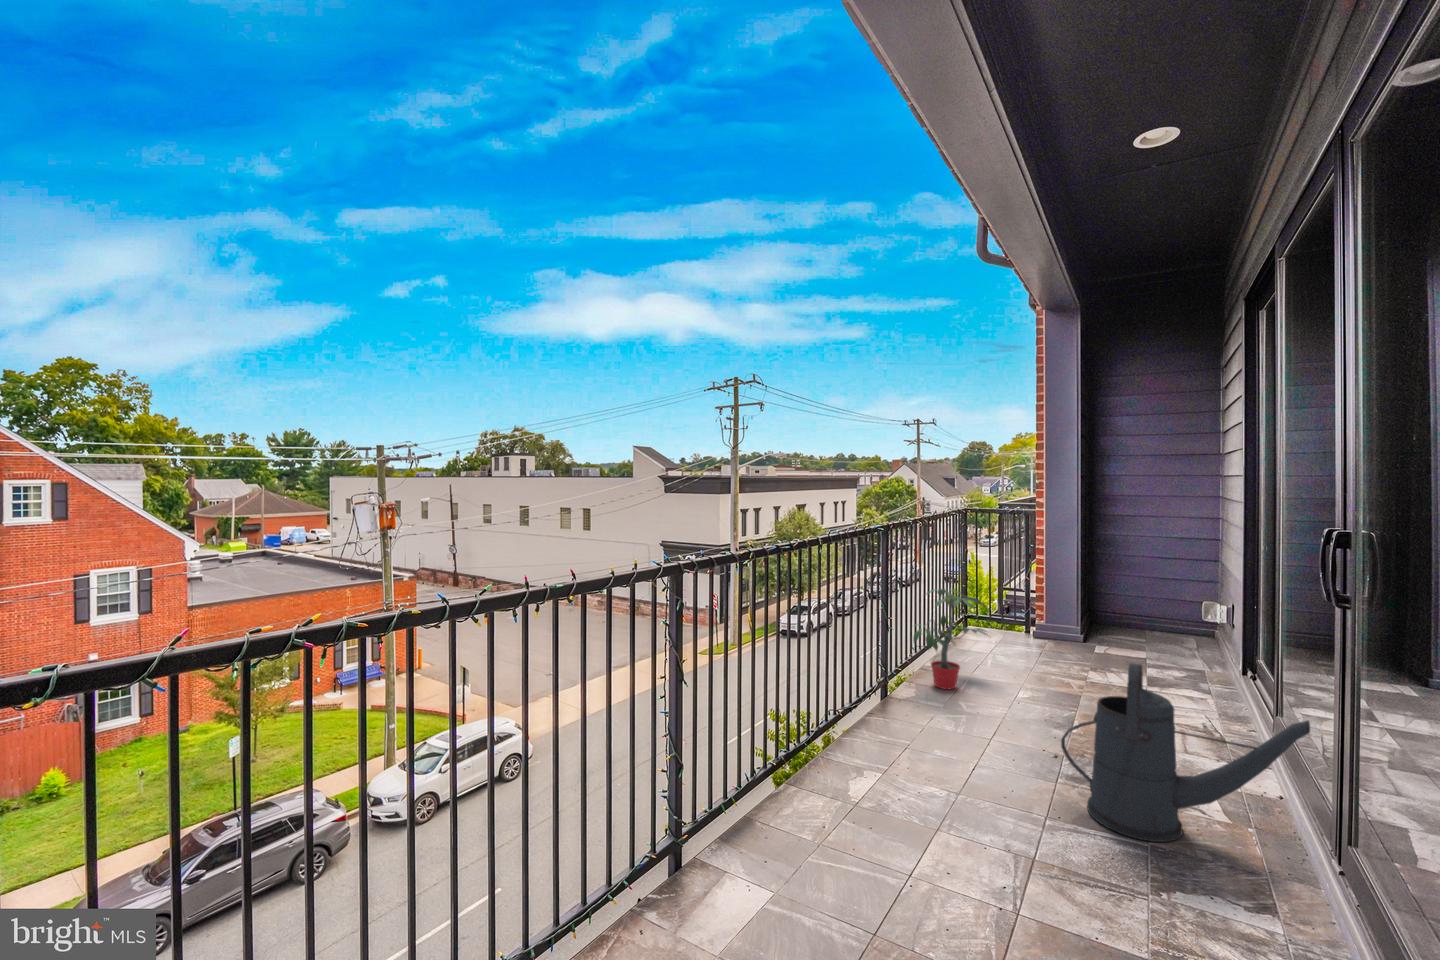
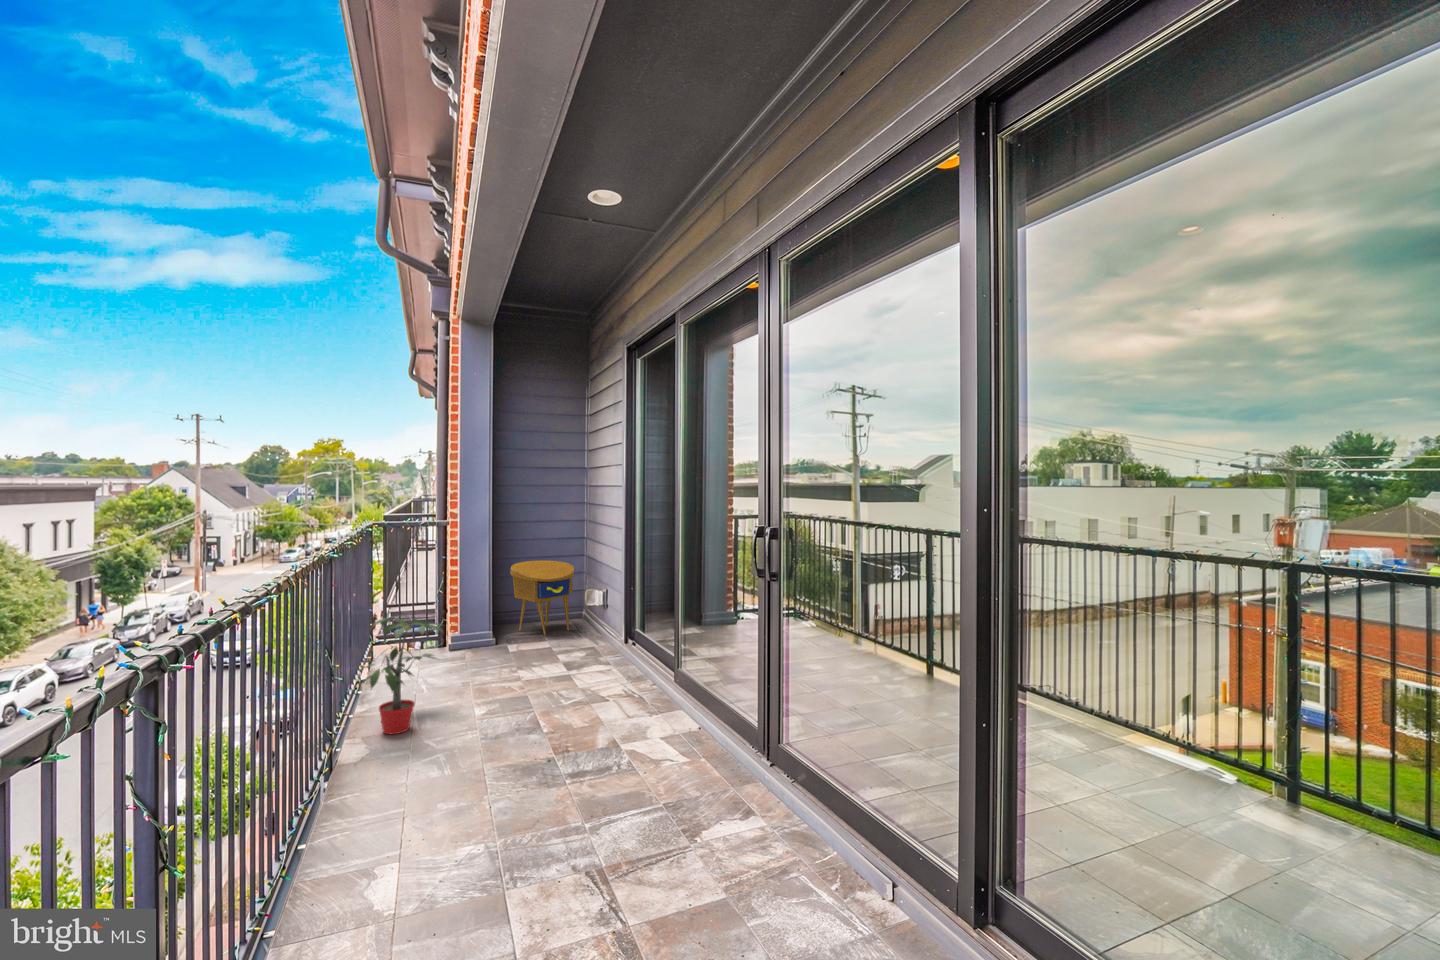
side table: none [1110,559,1195,647] -> present [510,560,574,635]
watering can: present [1061,663,1310,842] -> none [583,650,744,805]

